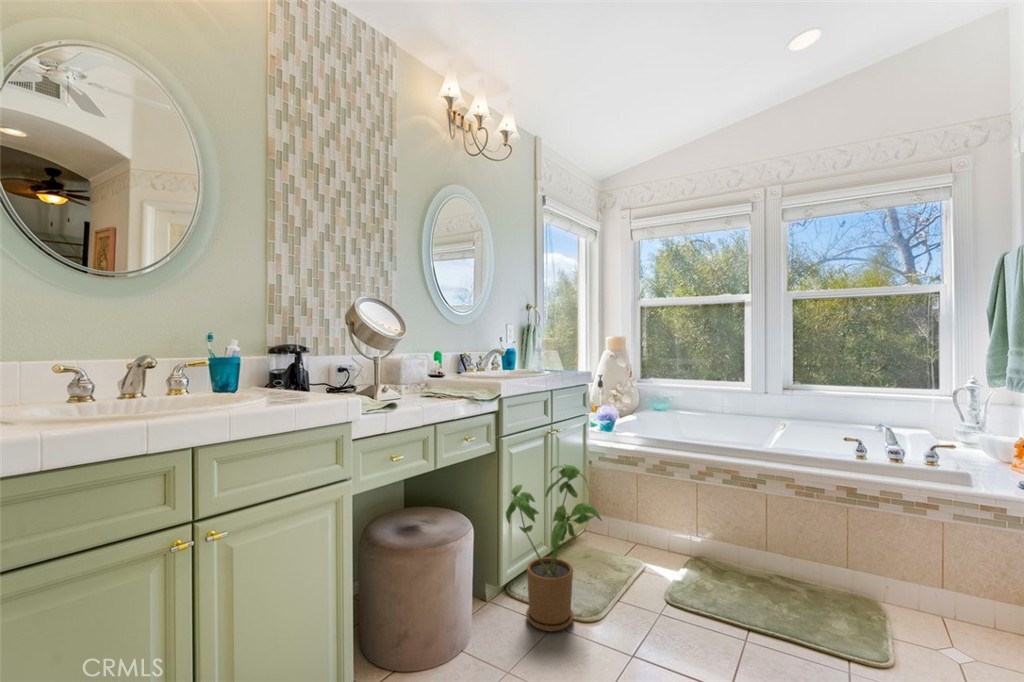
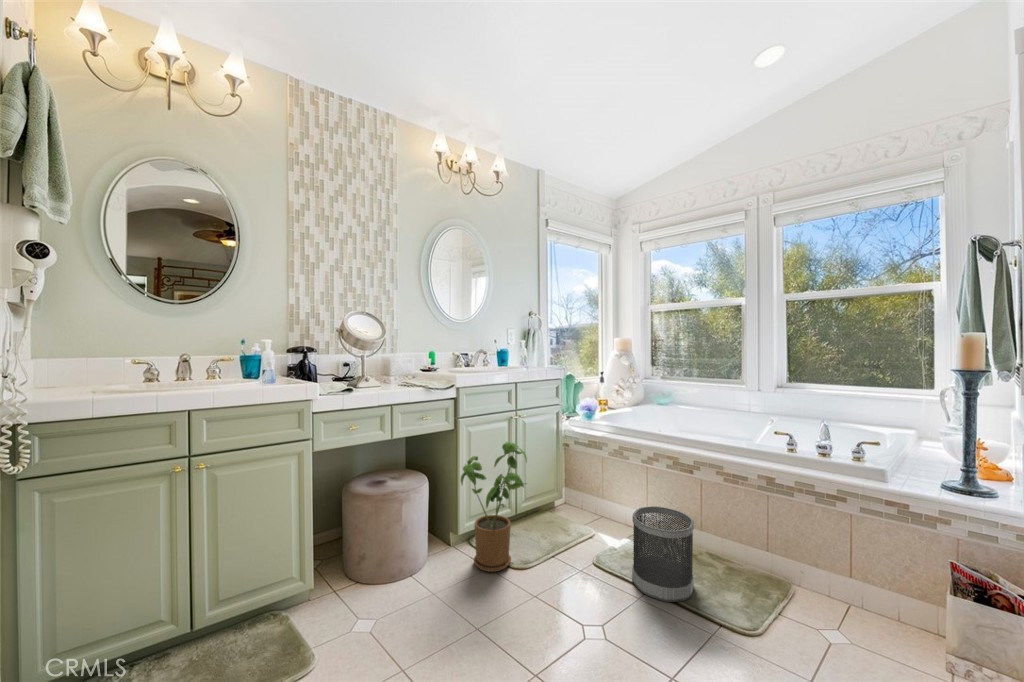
wastebasket: none [720,530,795,642] -> present [632,506,694,602]

